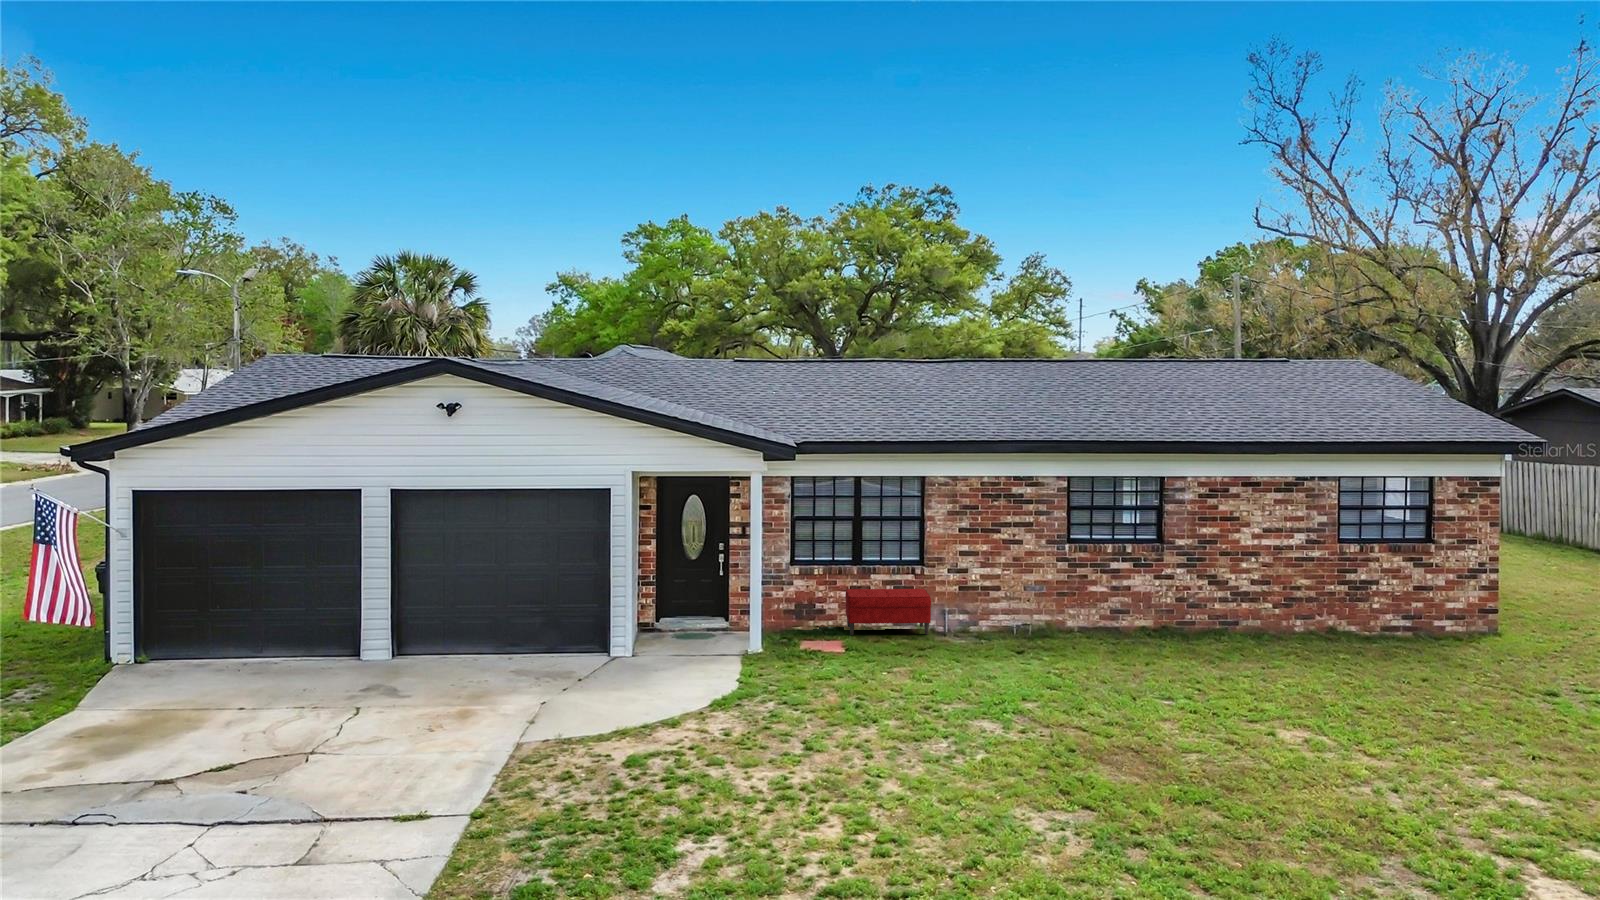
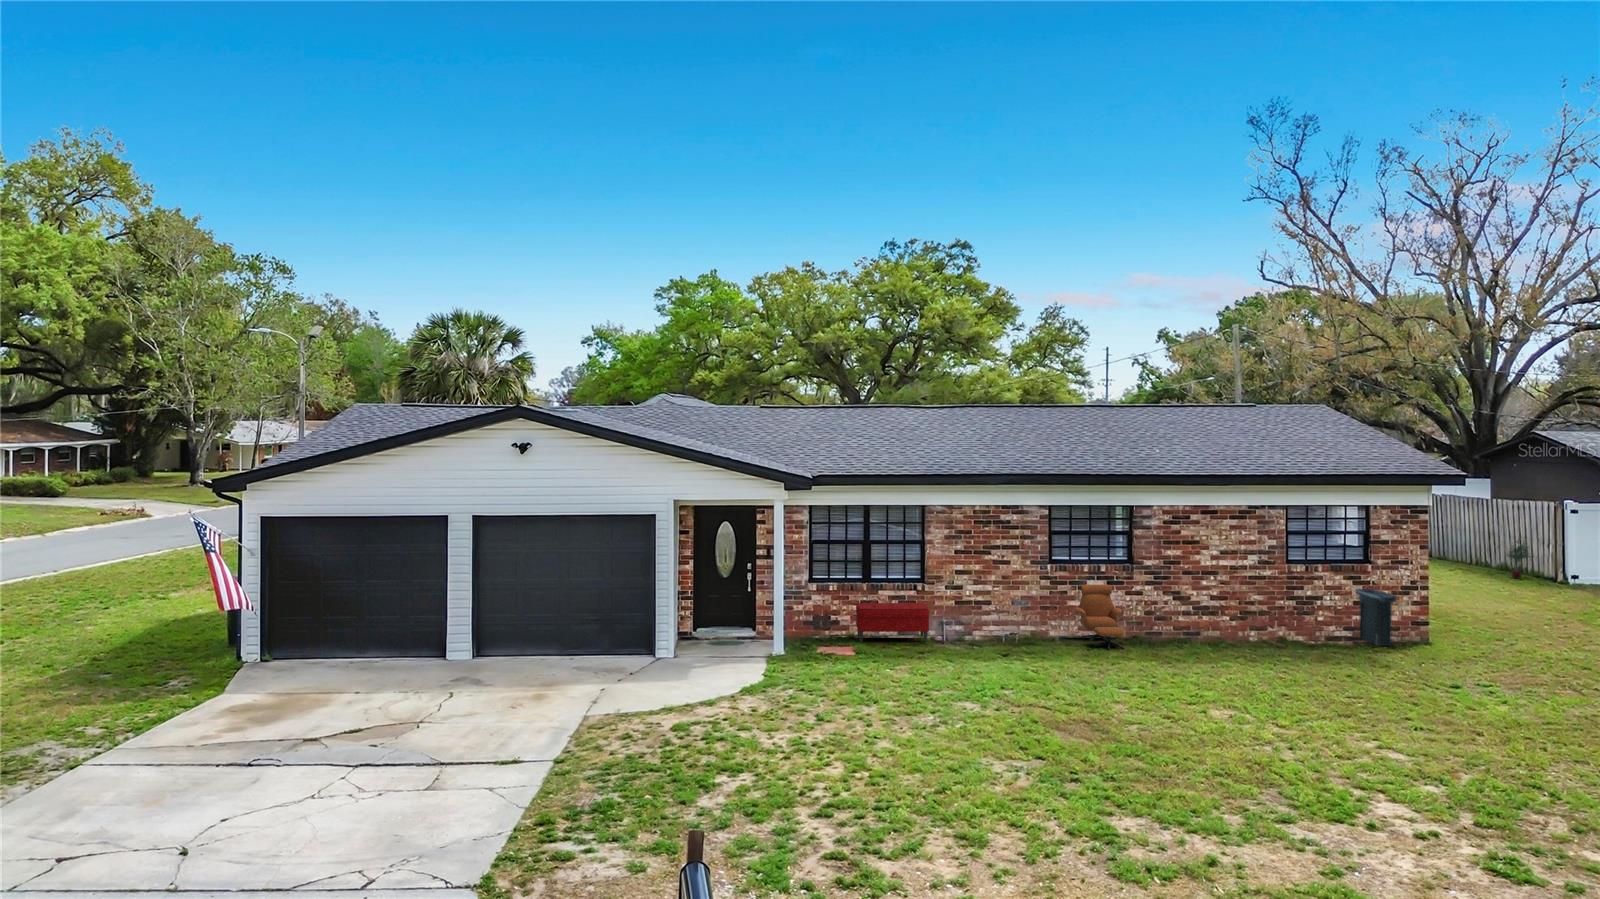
potted tree: none [1547,509,1580,551] -> present [1507,540,1533,579]
lounge chair: none [1097,567,1157,644] -> present [1075,585,1124,650]
trash can: none [1415,572,1466,638] -> present [1355,589,1396,646]

